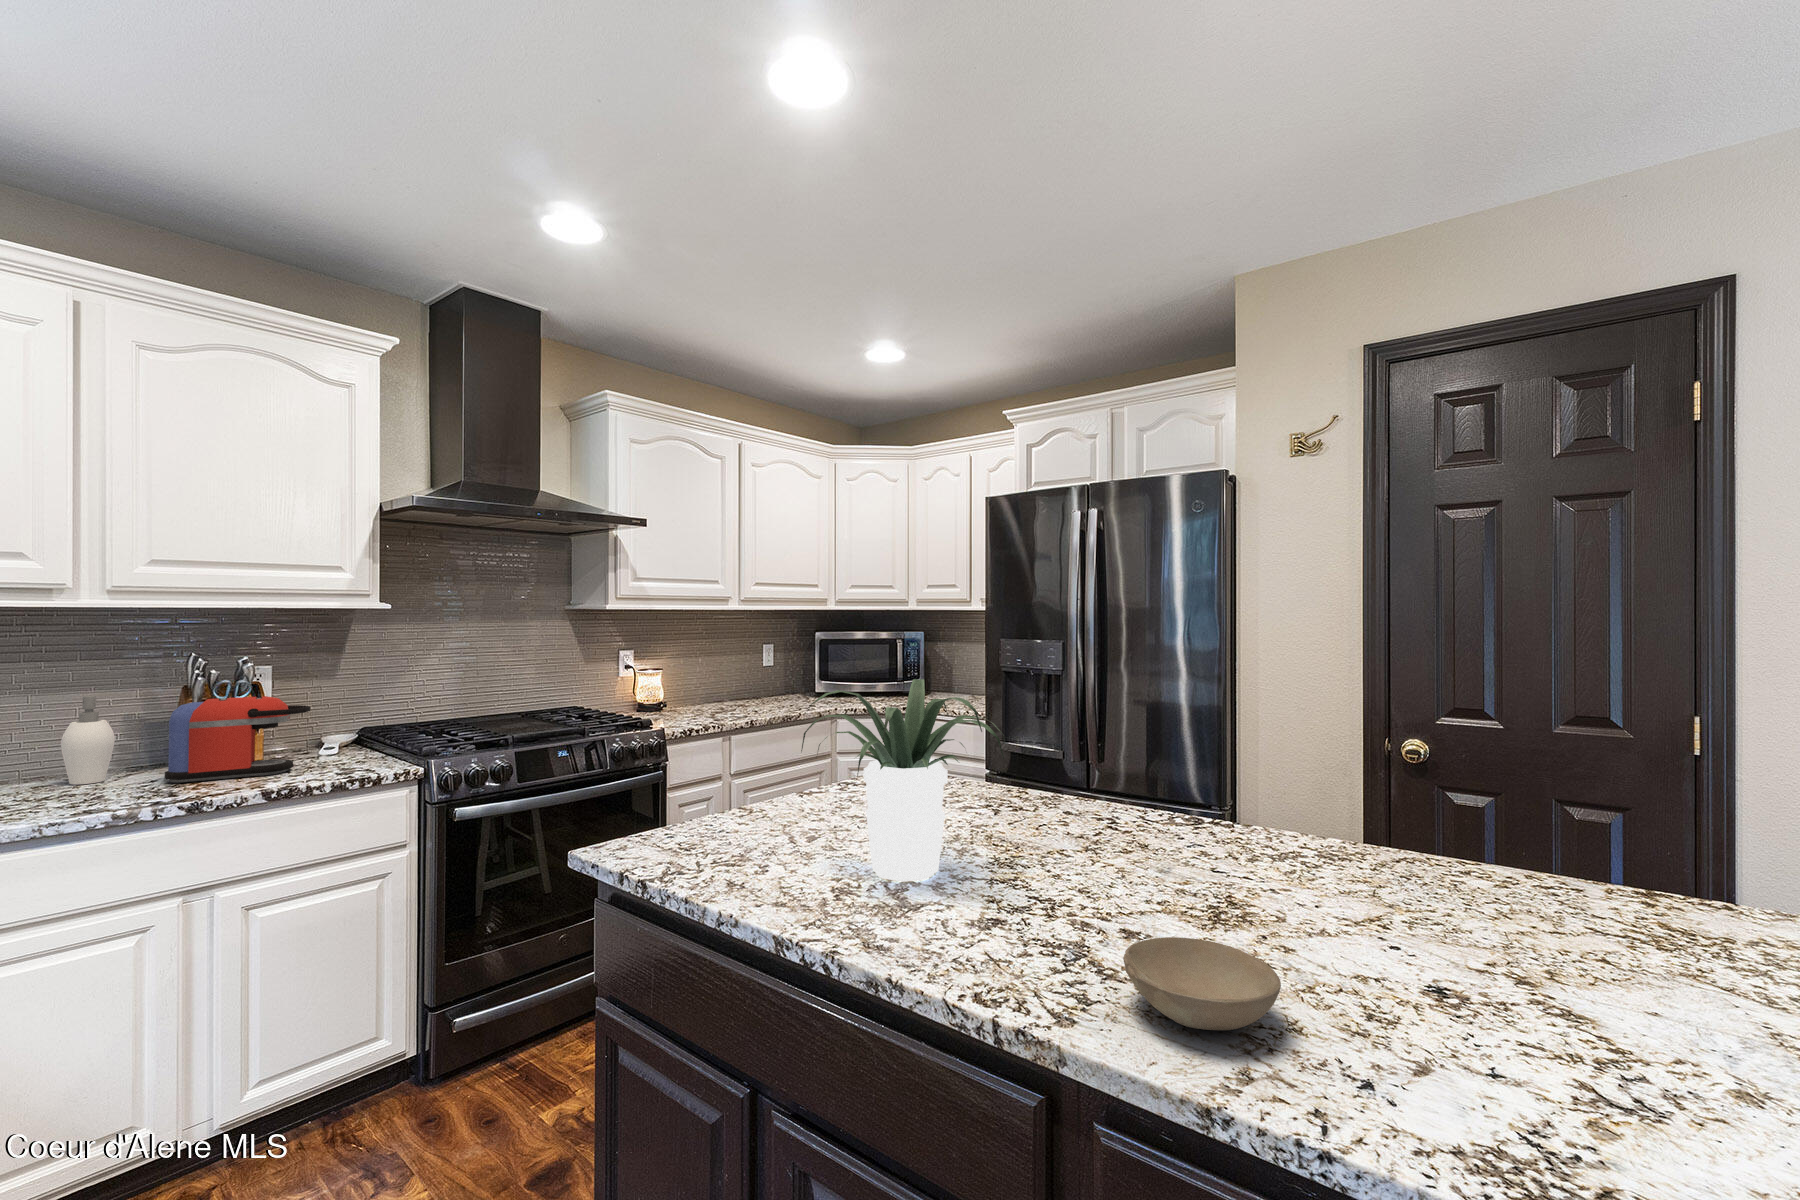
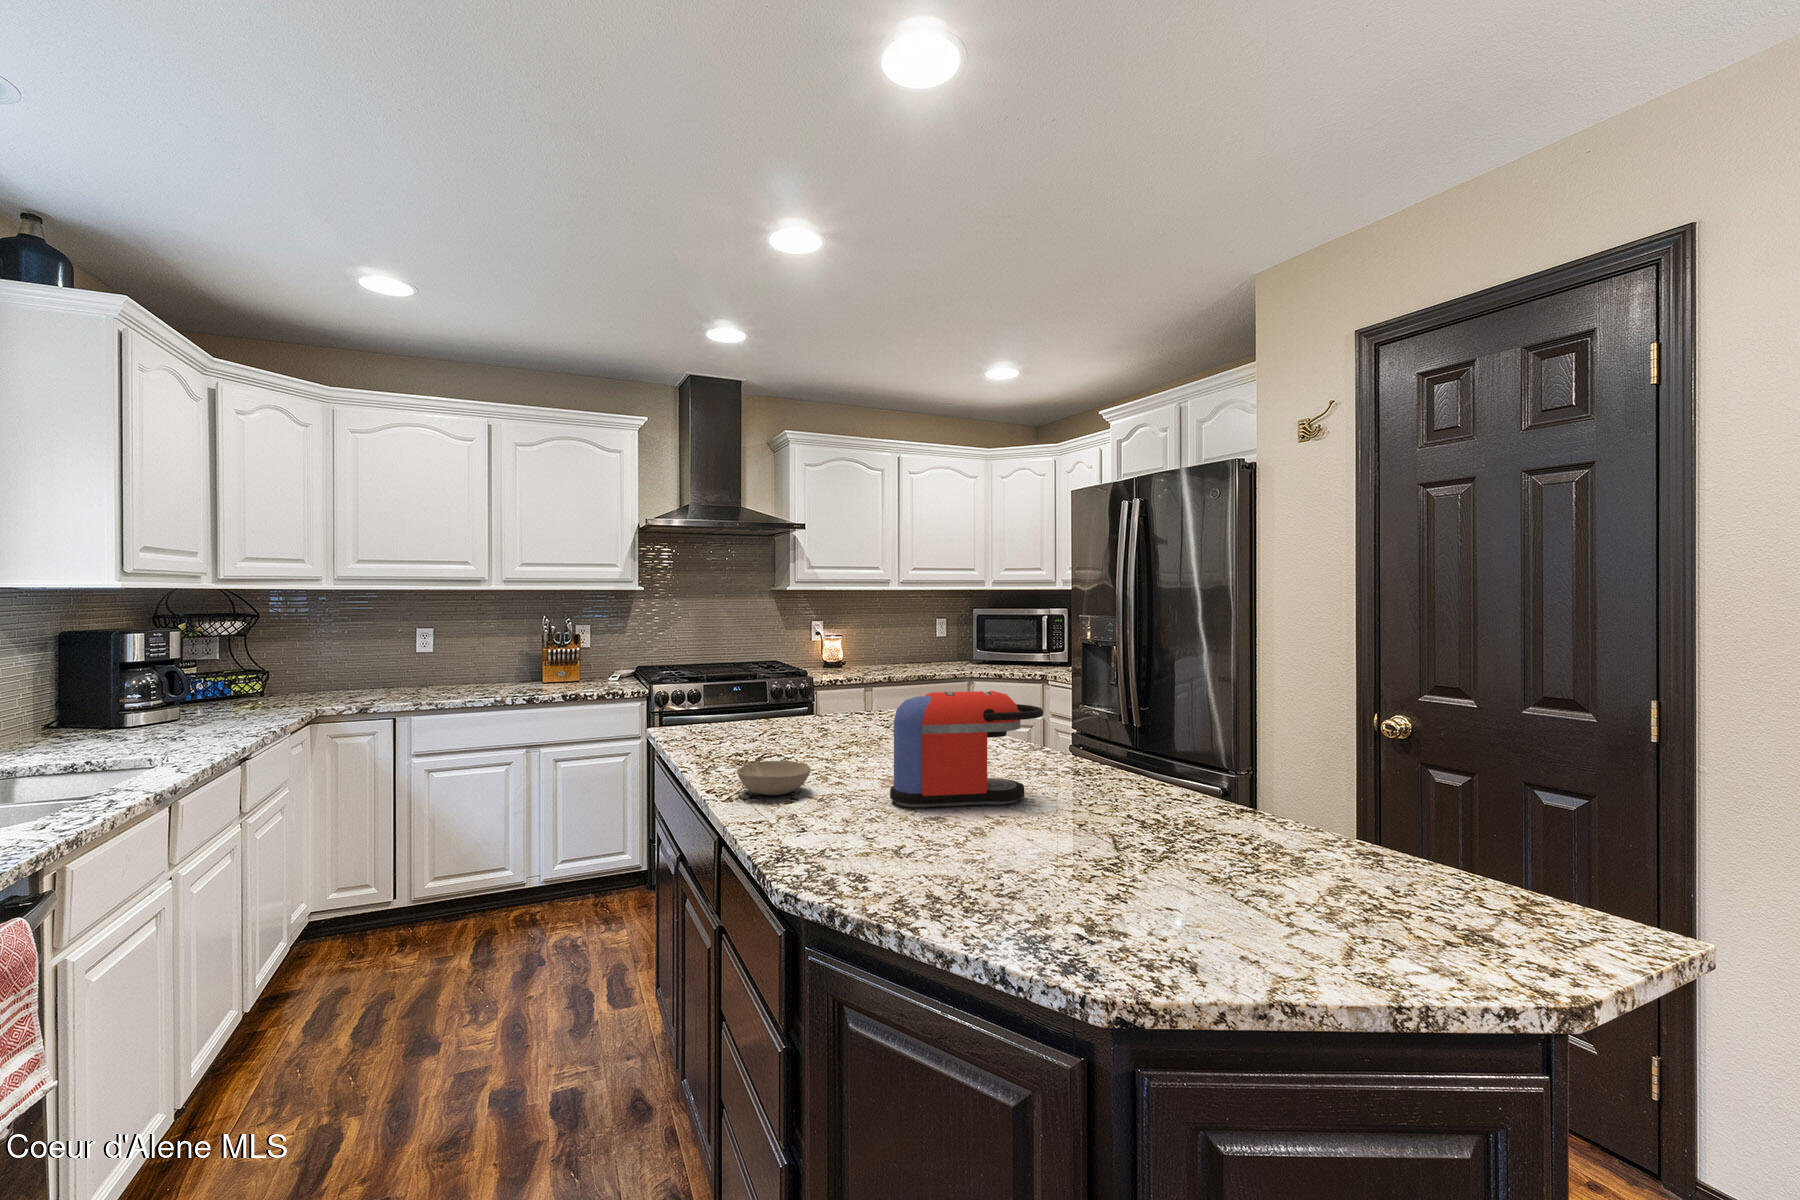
potted plant: present [801,679,1004,882] -> none [706,633,836,746]
soap dispenser: present [61,696,124,785] -> none [484,639,510,686]
coffee maker: present [165,696,310,783] -> present [890,691,1043,807]

